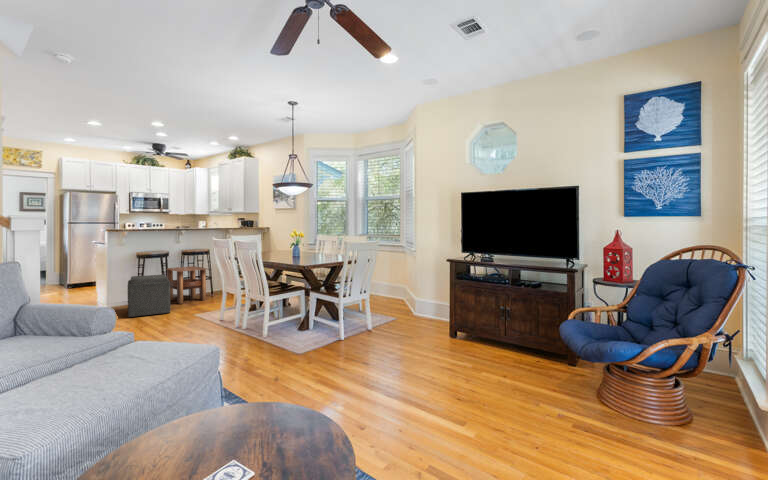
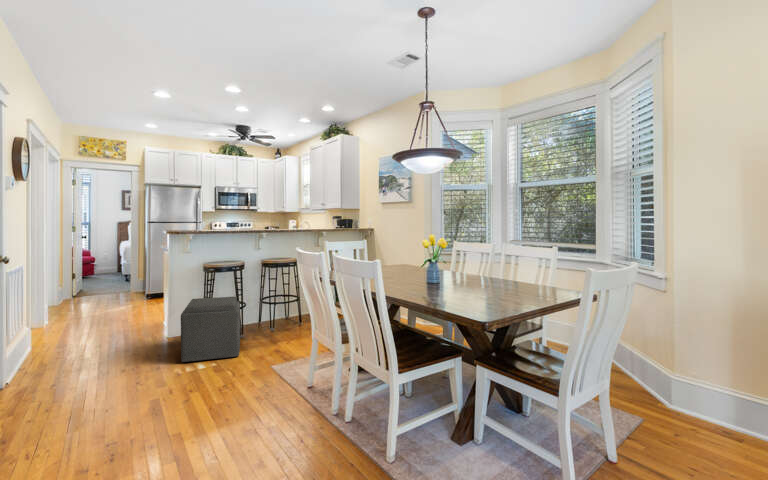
side table: present [167,266,207,304] -> none [238,281,297,337]

